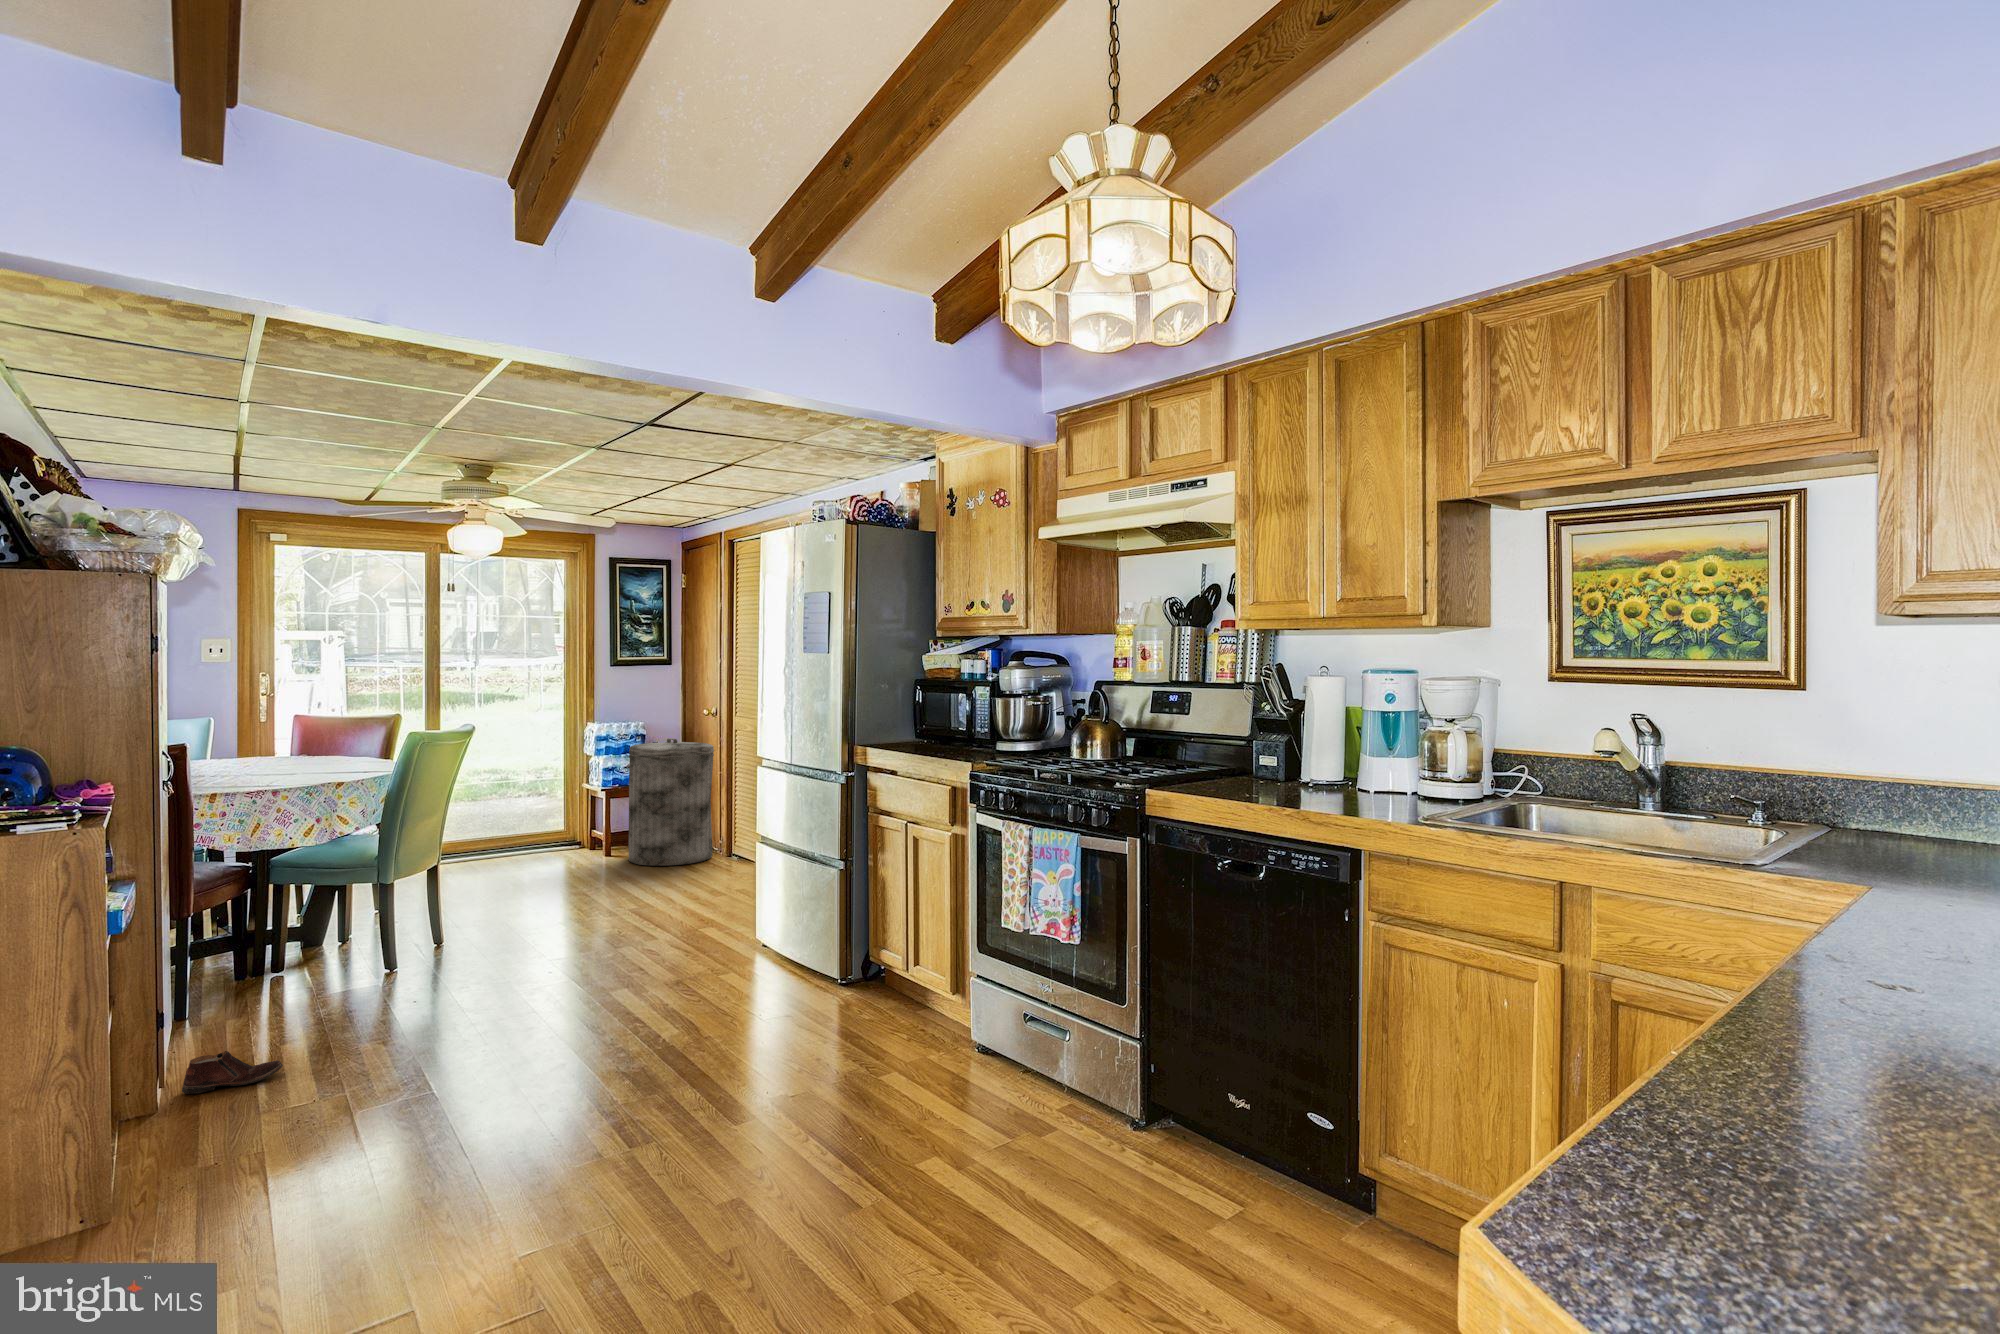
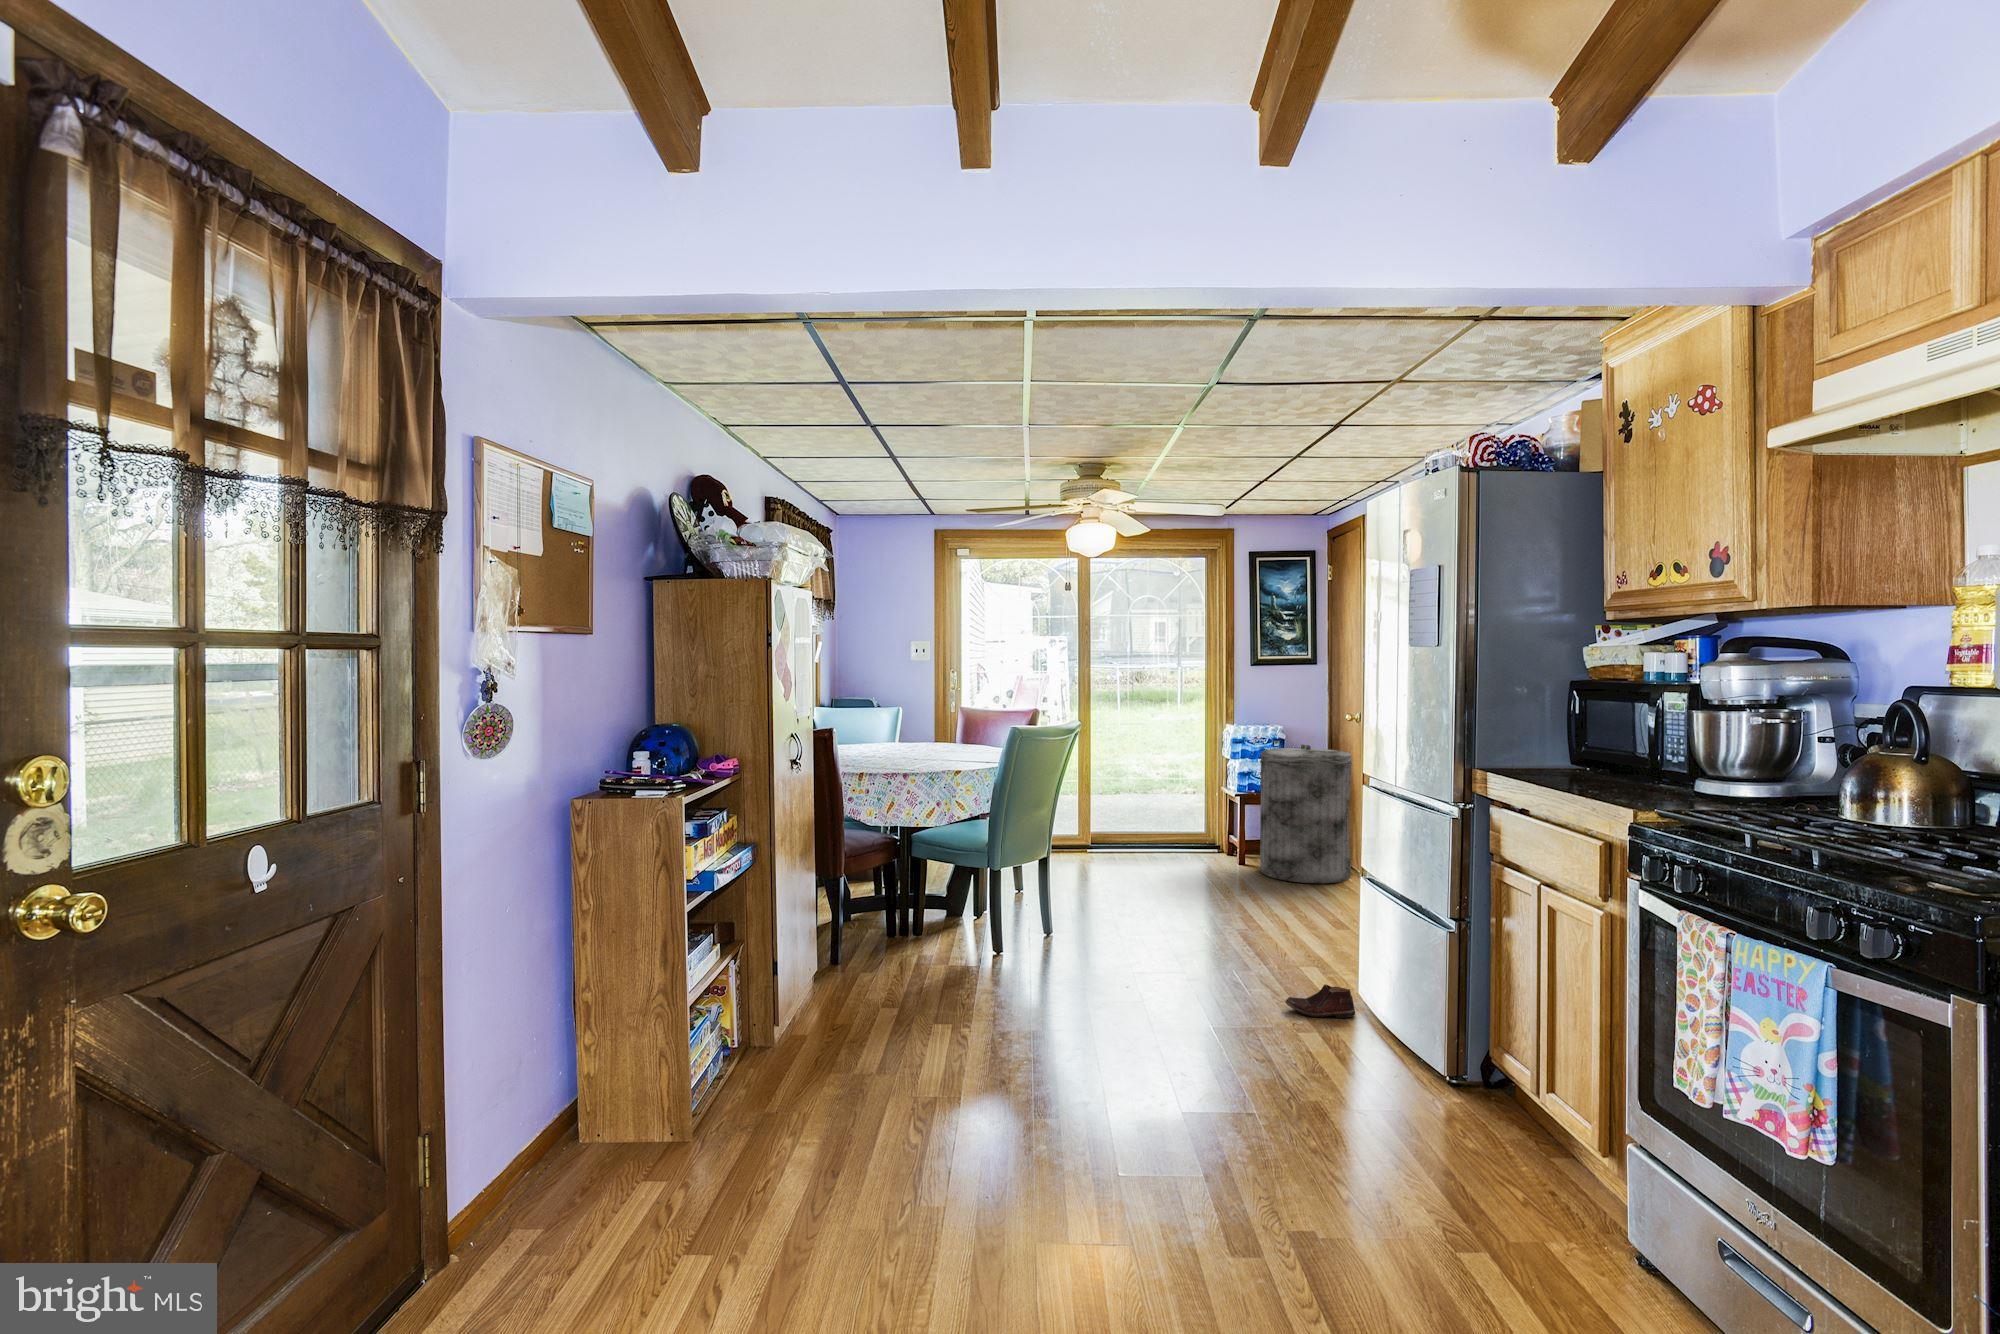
shoe: present [182,1051,283,1094] -> present [1285,984,1355,1018]

